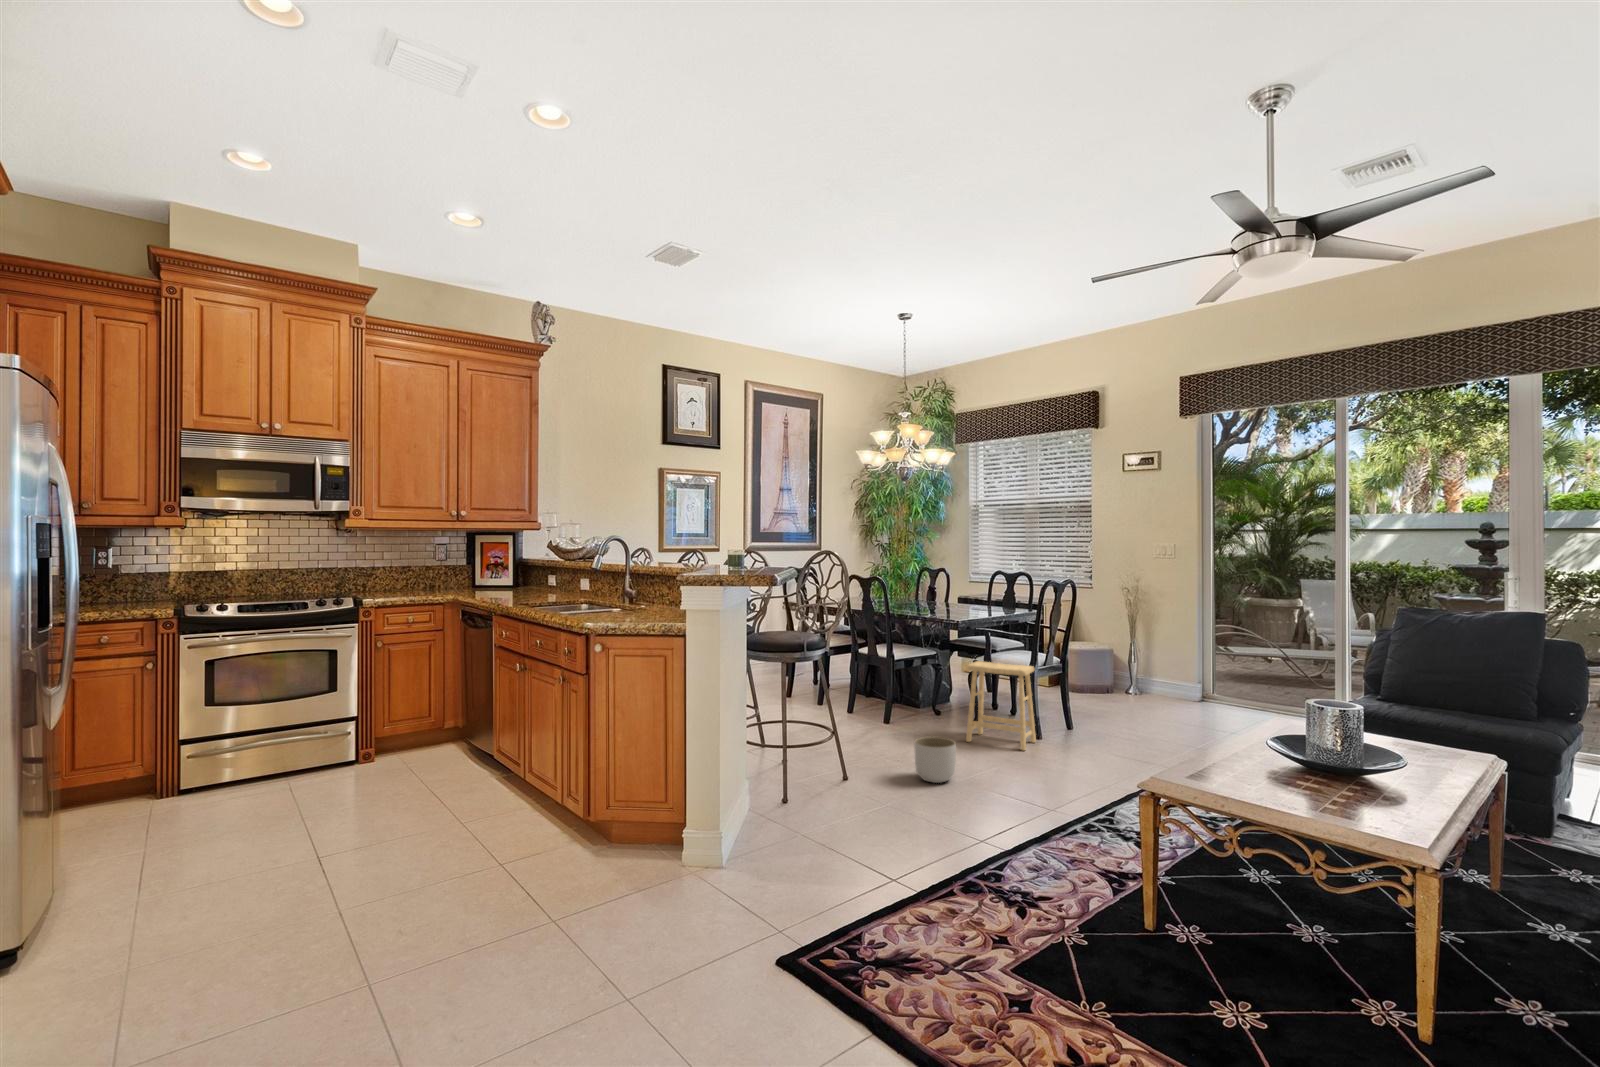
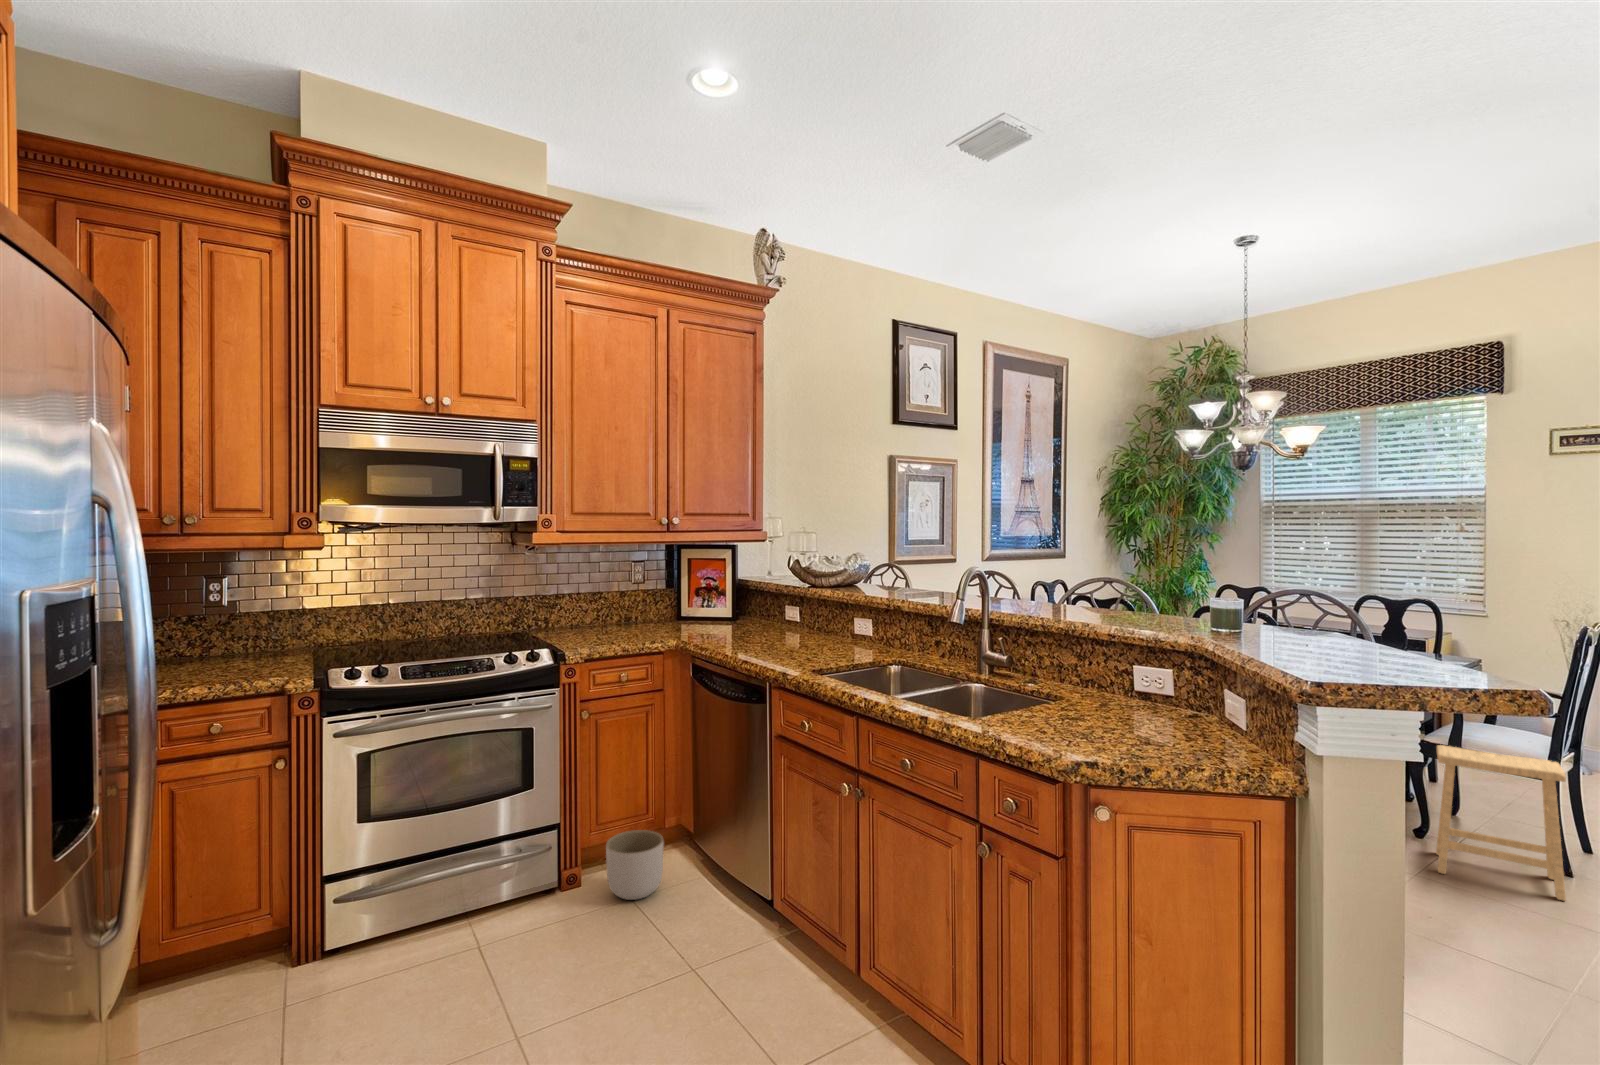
planter: present [914,736,956,783] -> present [606,830,664,900]

